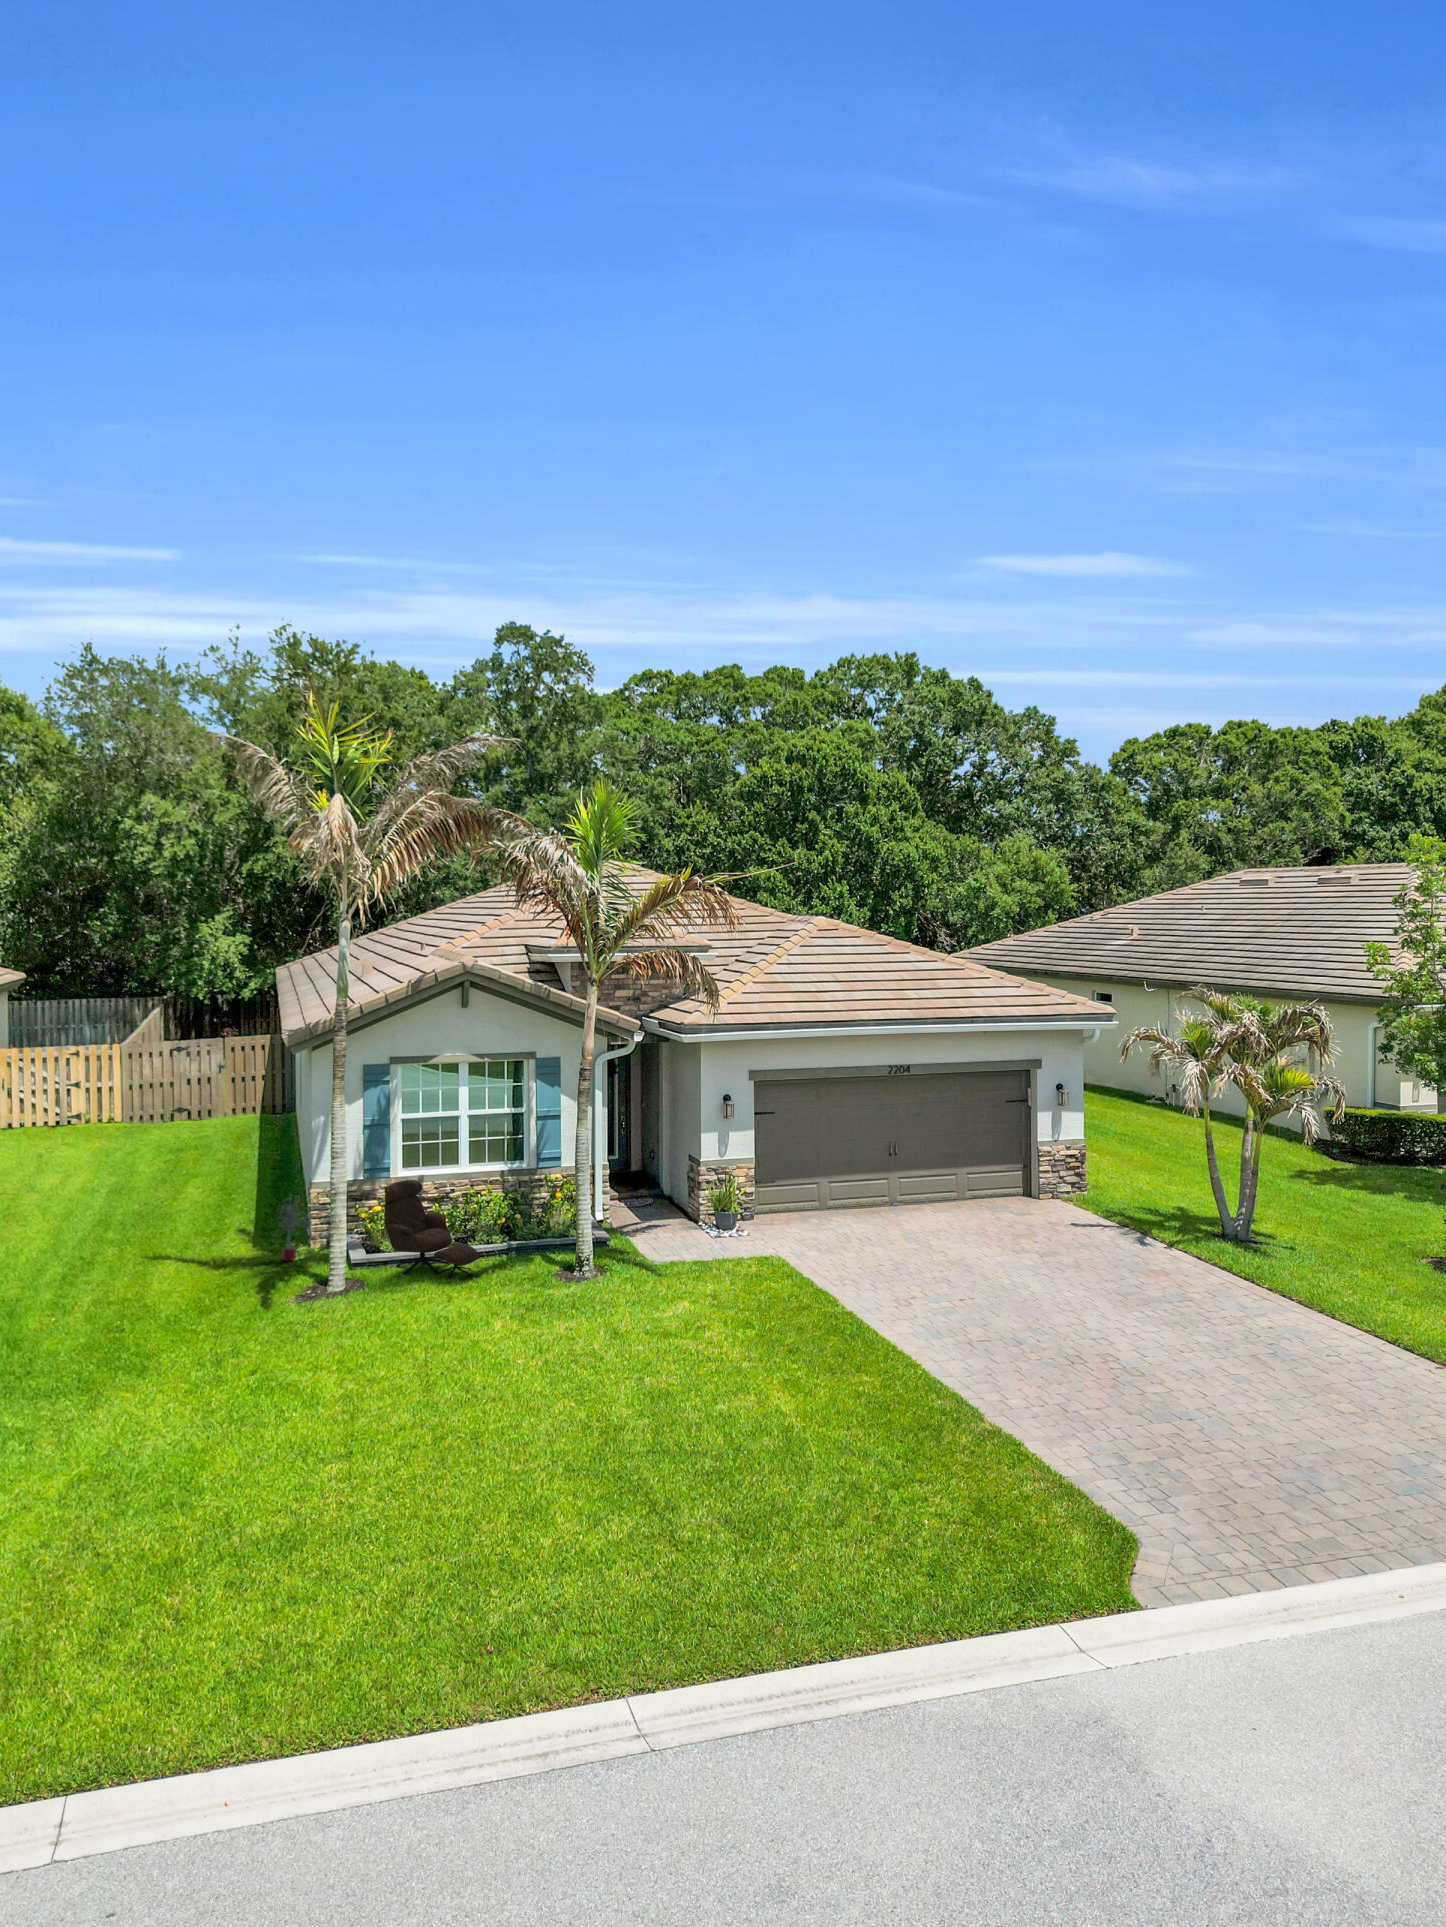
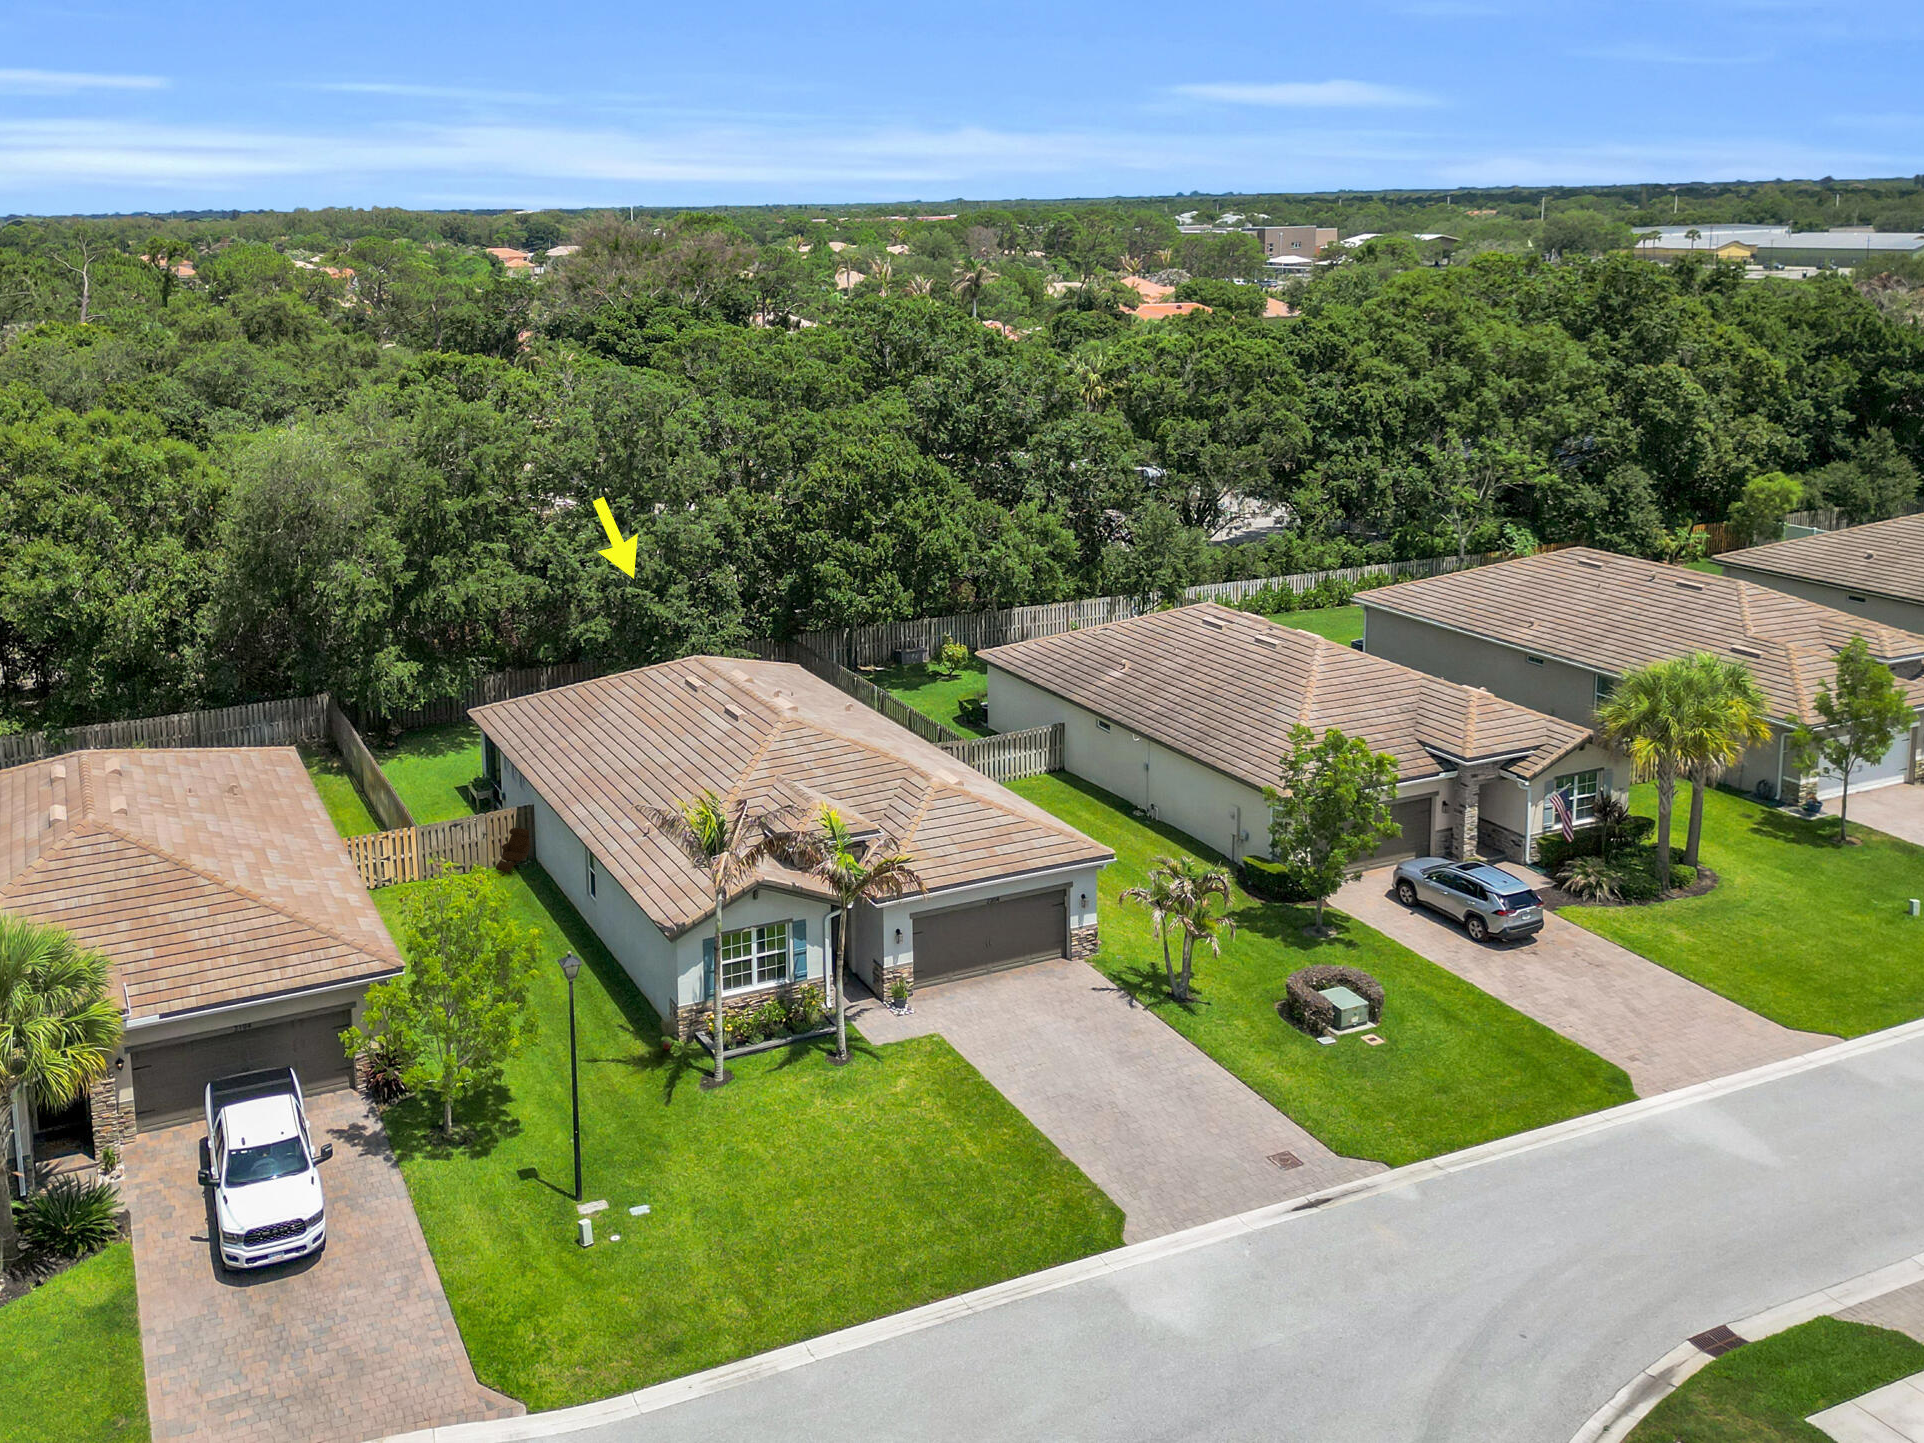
lounge chair: present [384,1180,479,1279] -> present [496,828,531,876]

